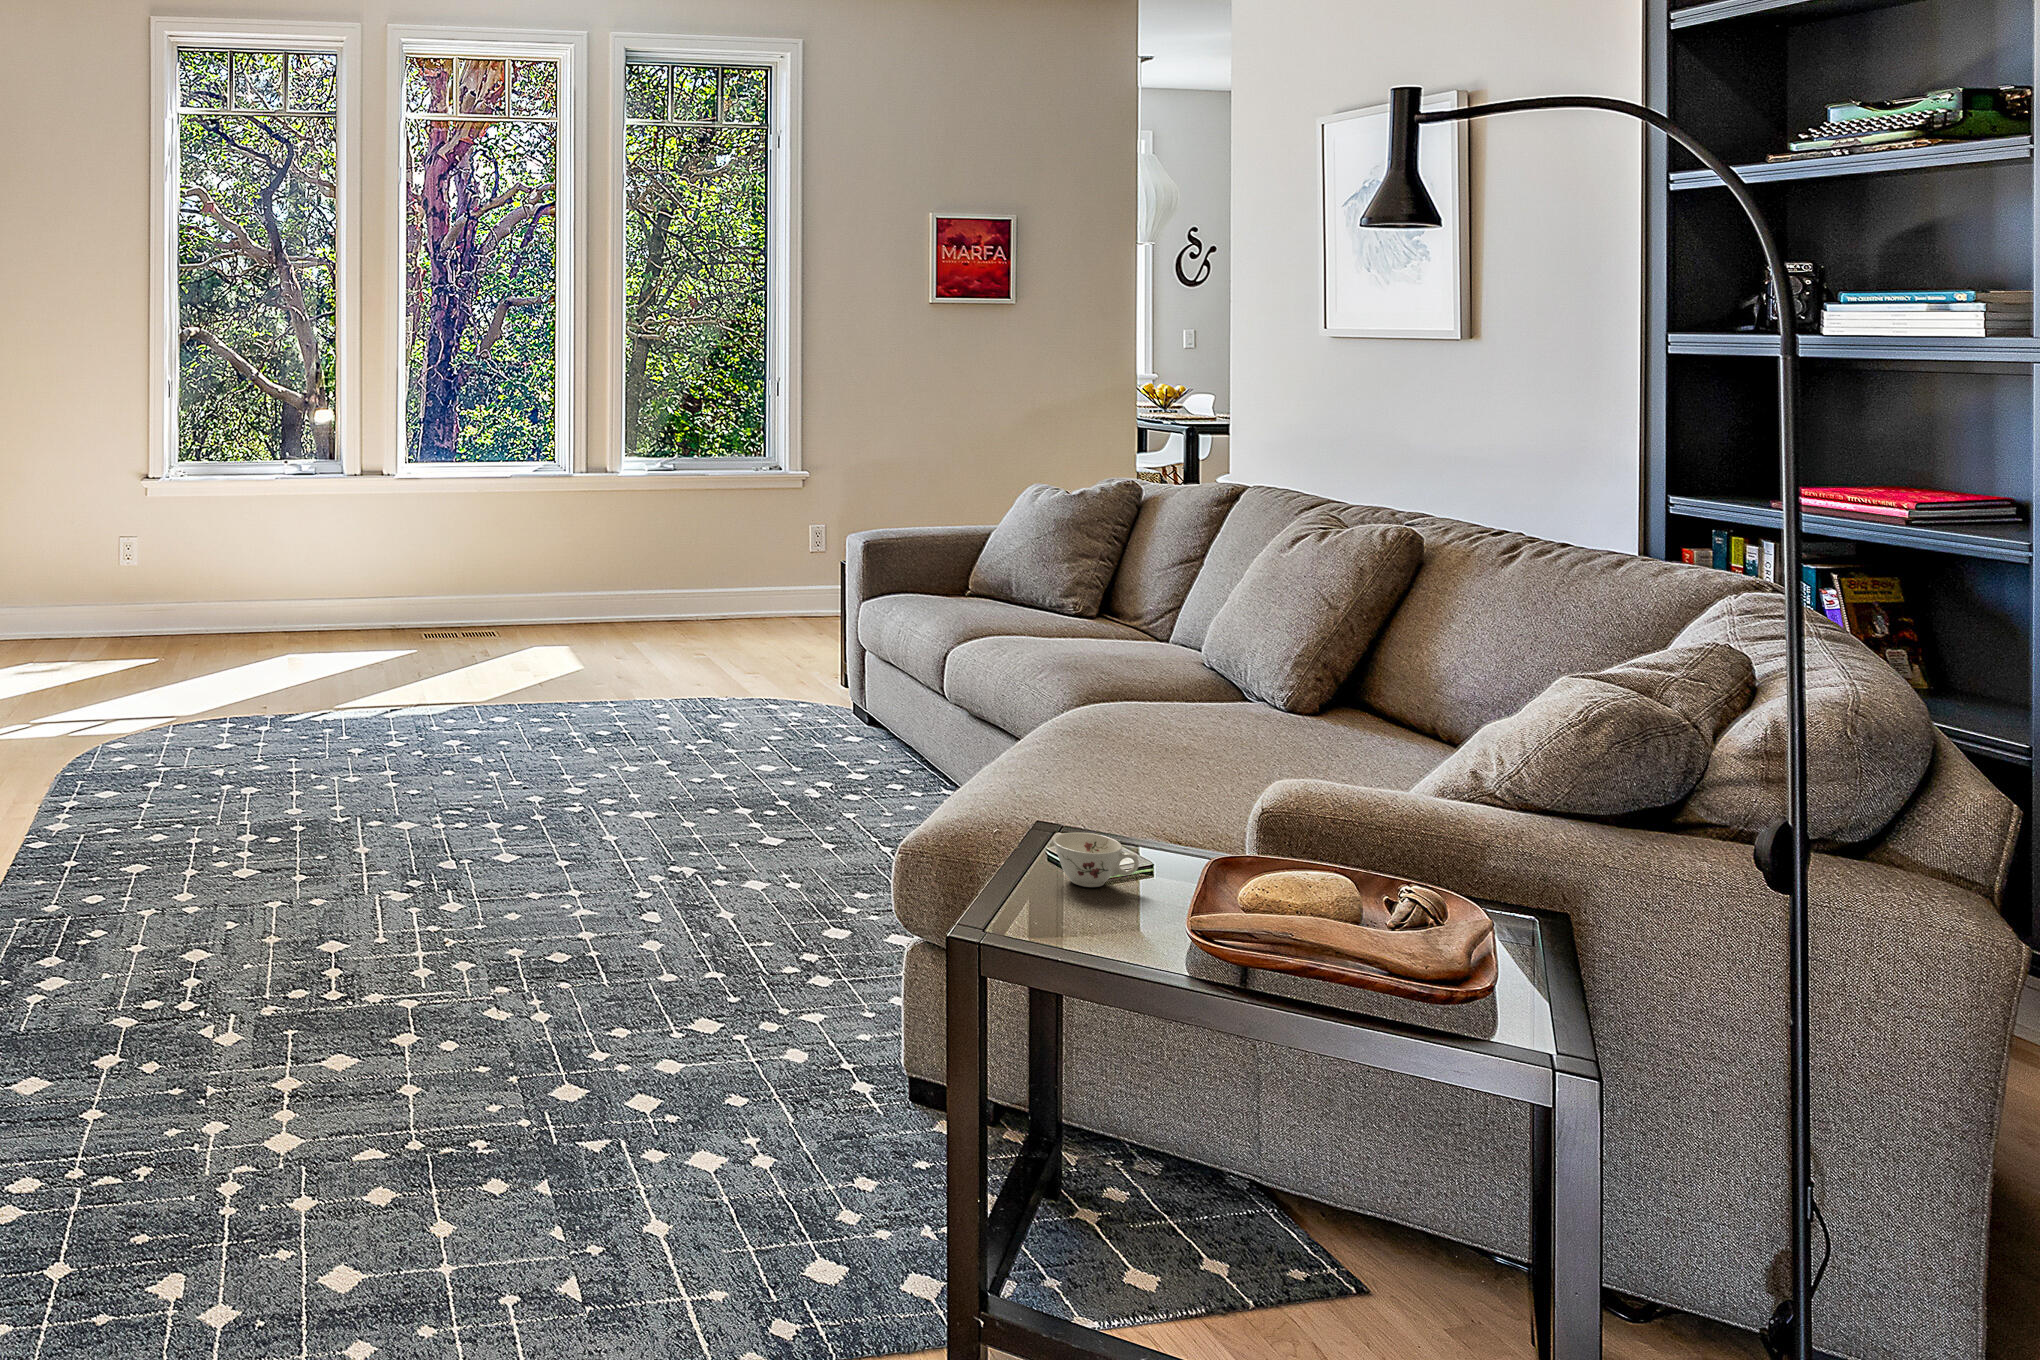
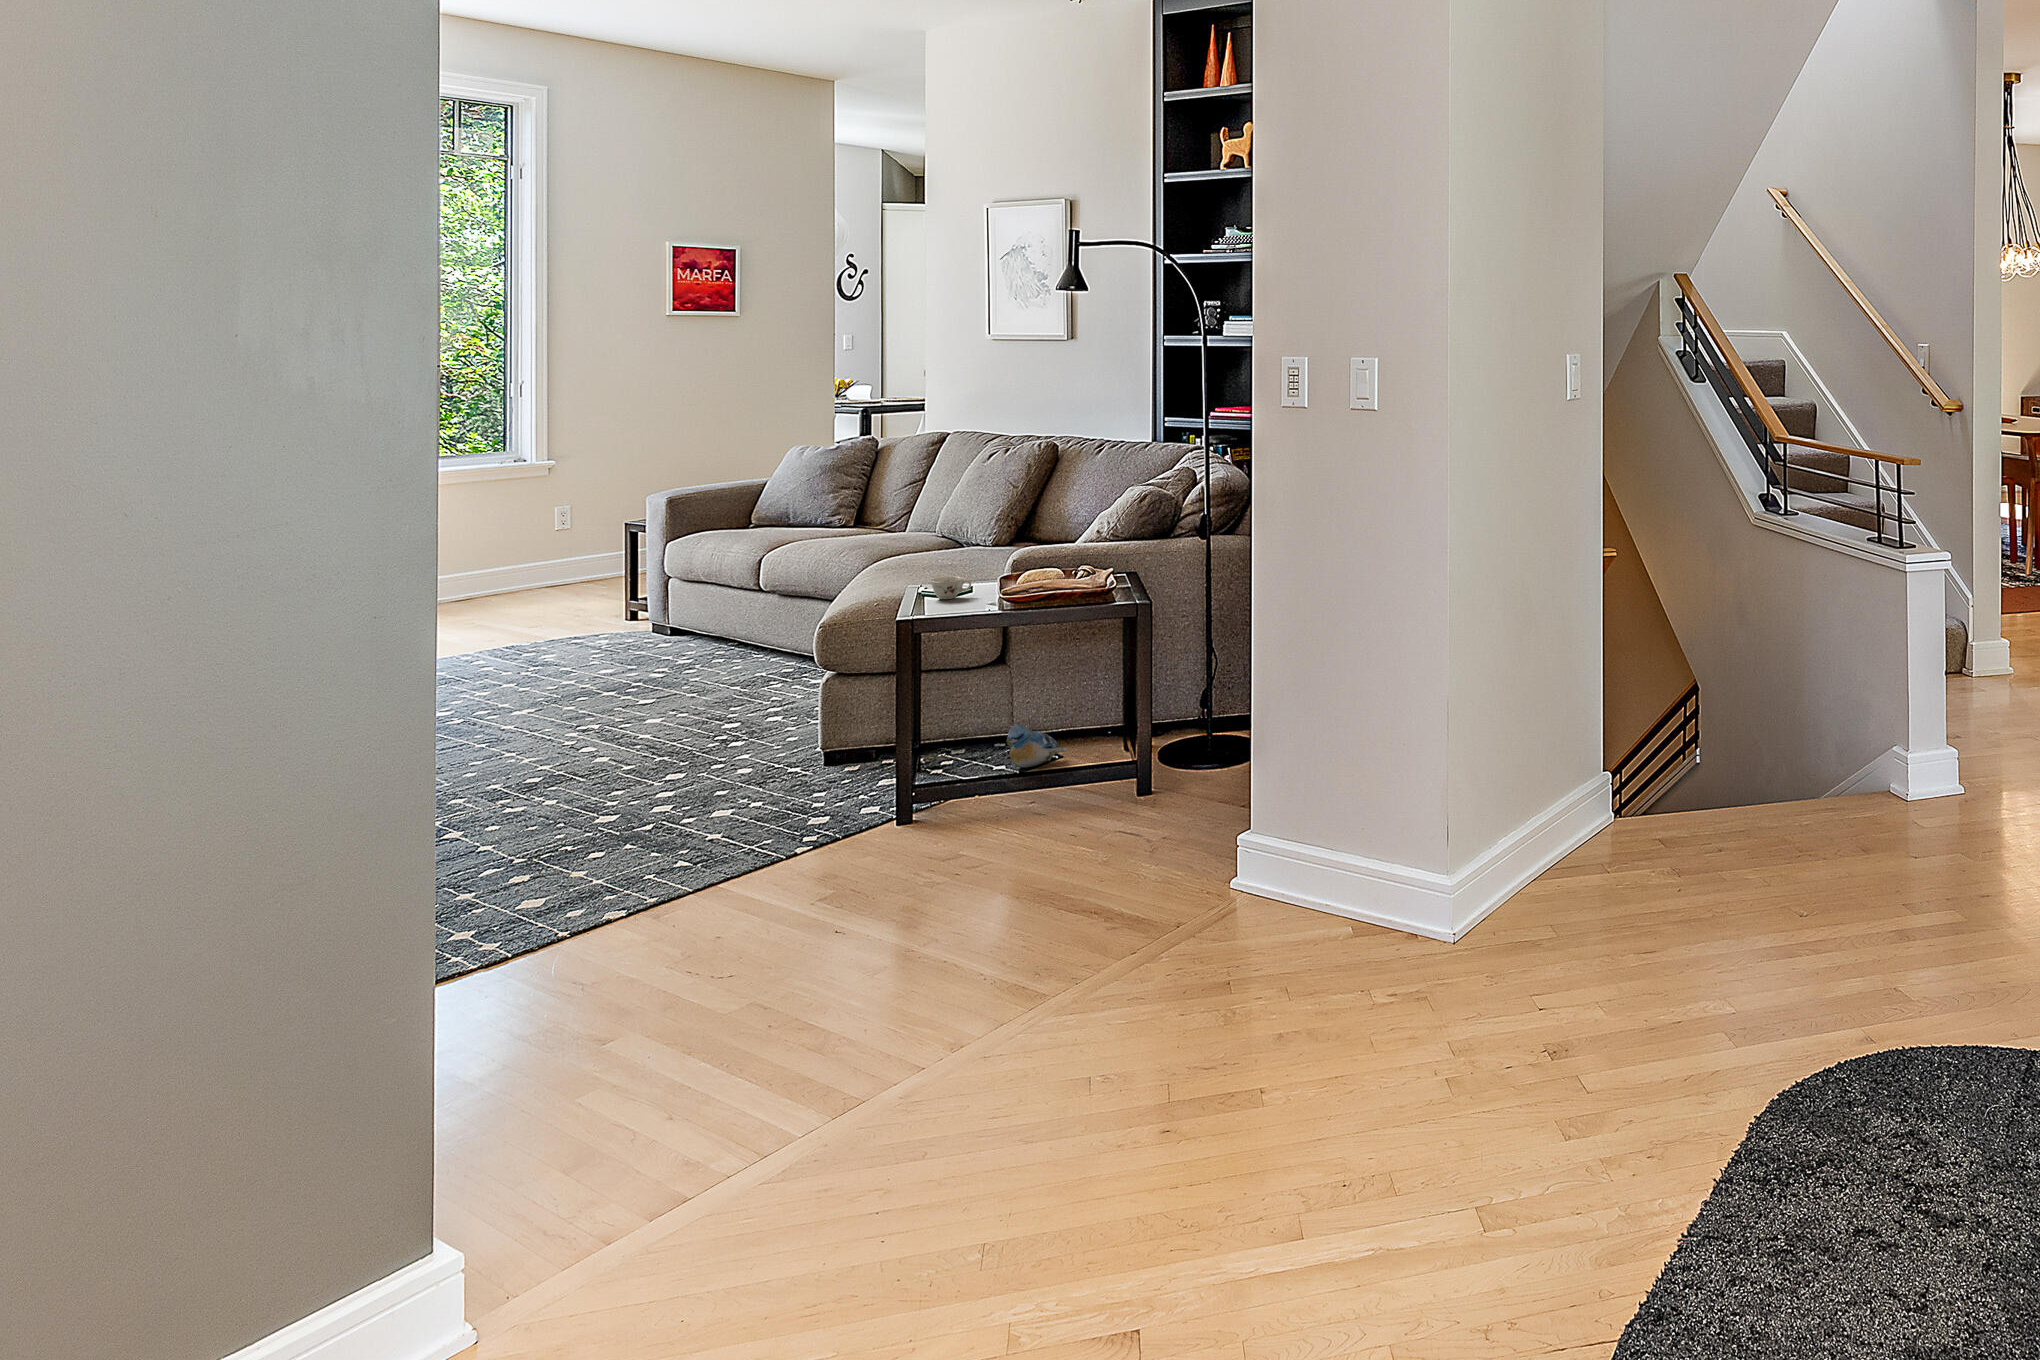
plush toy: none [1214,1186,1360,1291] -> present [1006,725,1067,767]

